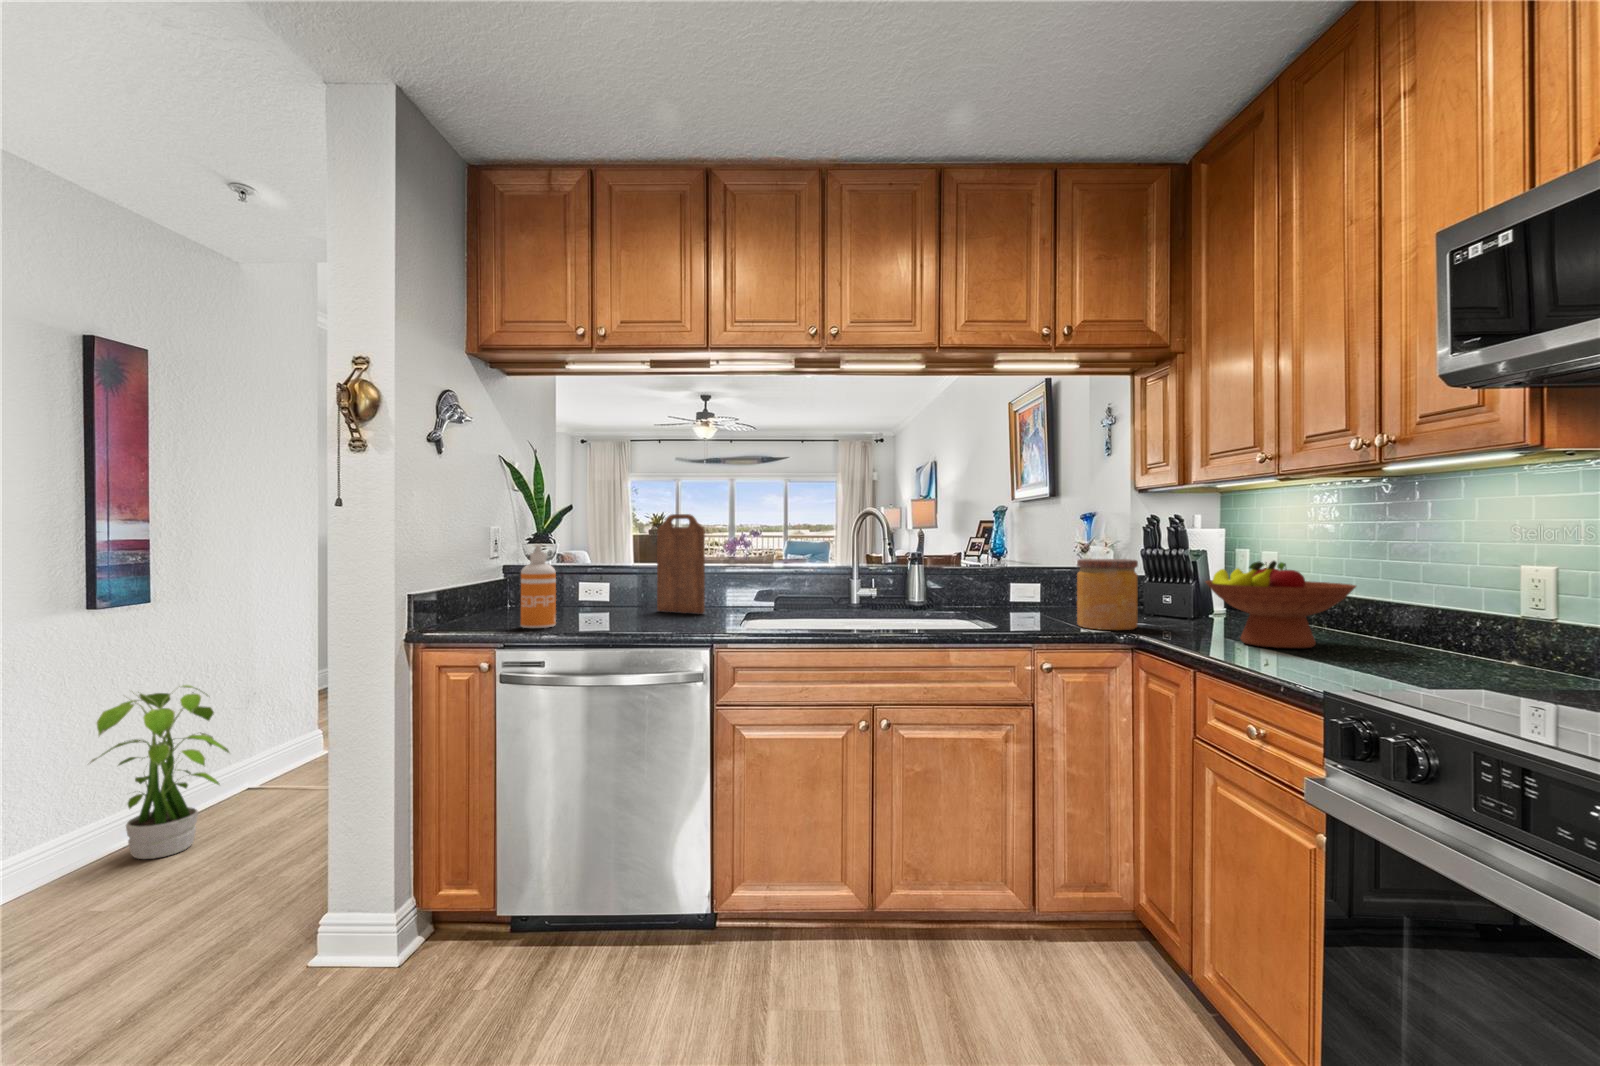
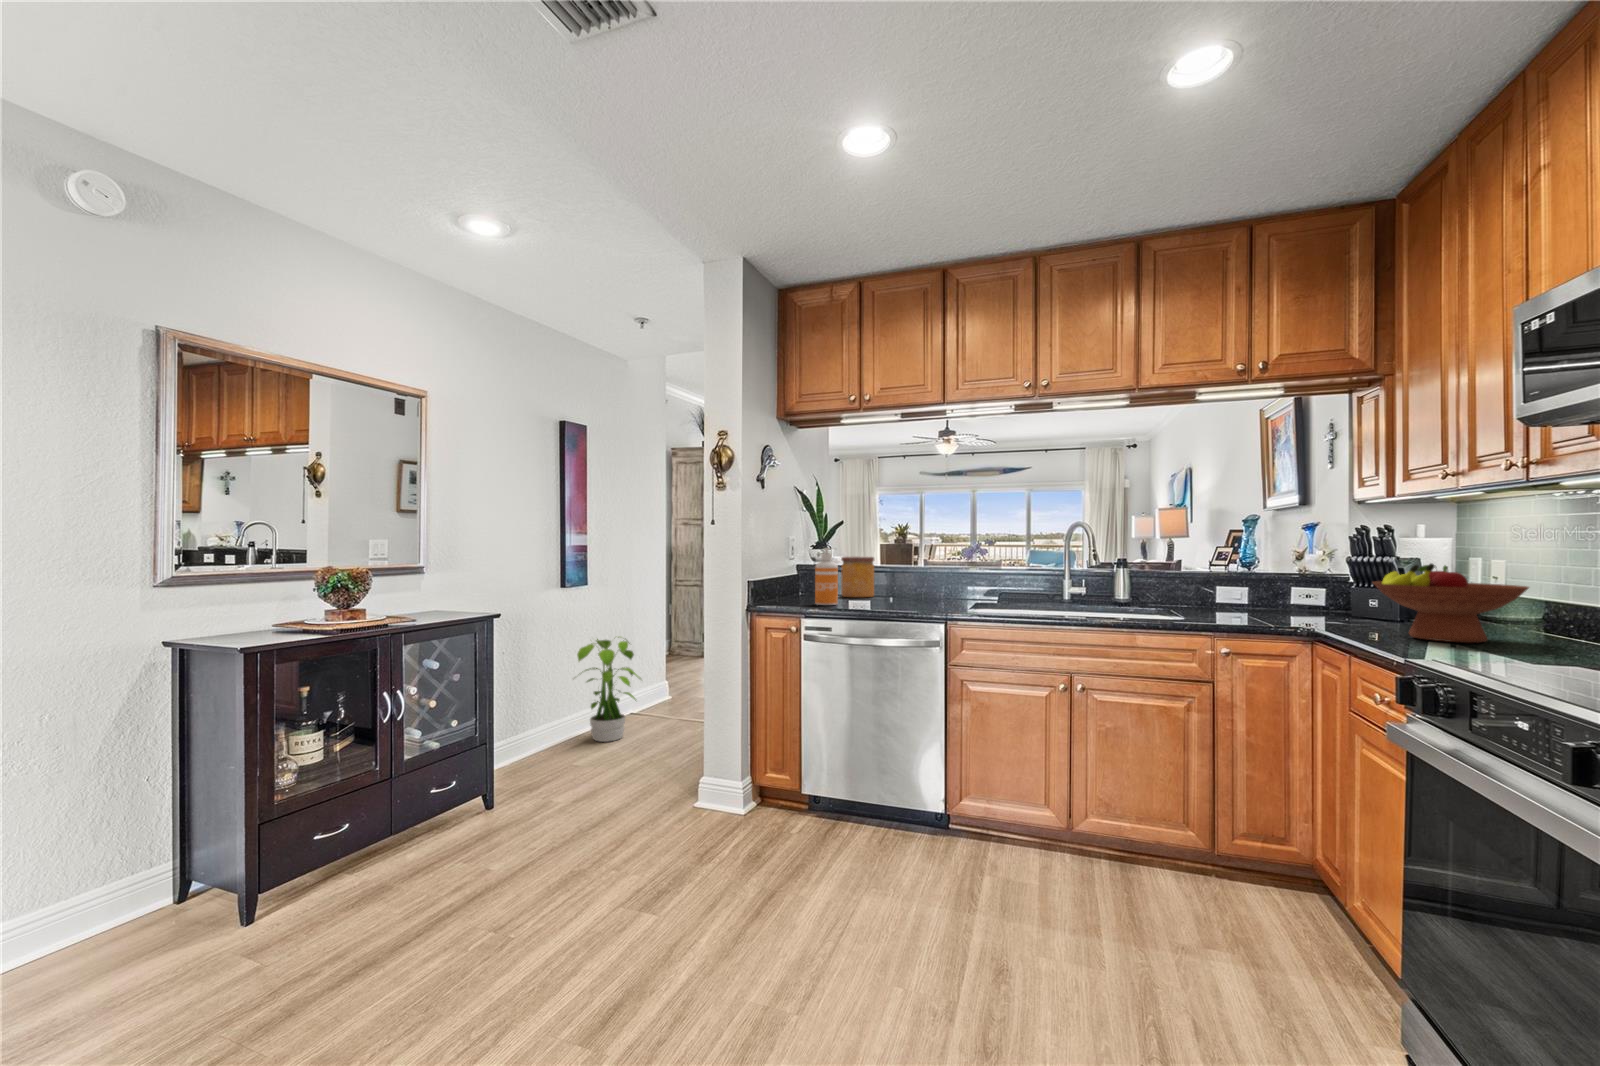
cutting board: present [657,514,705,614] -> none [911,526,946,601]
jar: present [1077,559,1138,630] -> present [841,556,874,597]

